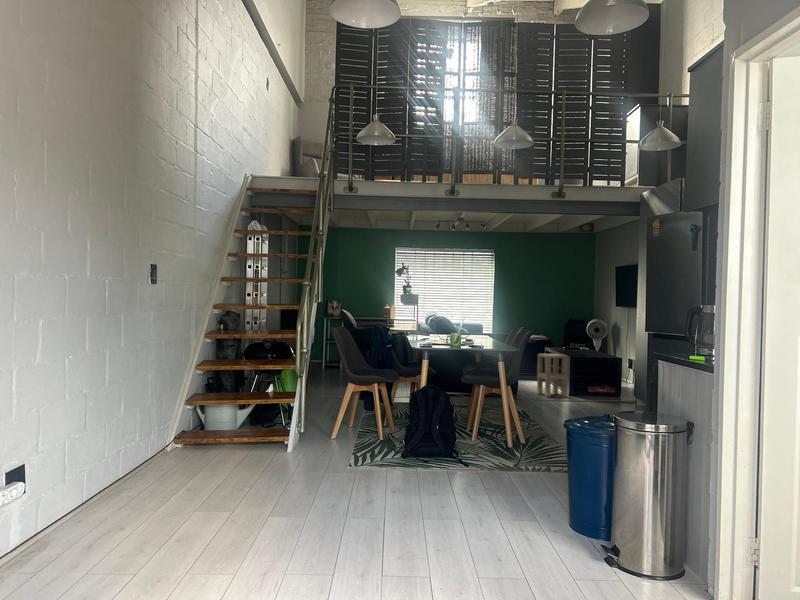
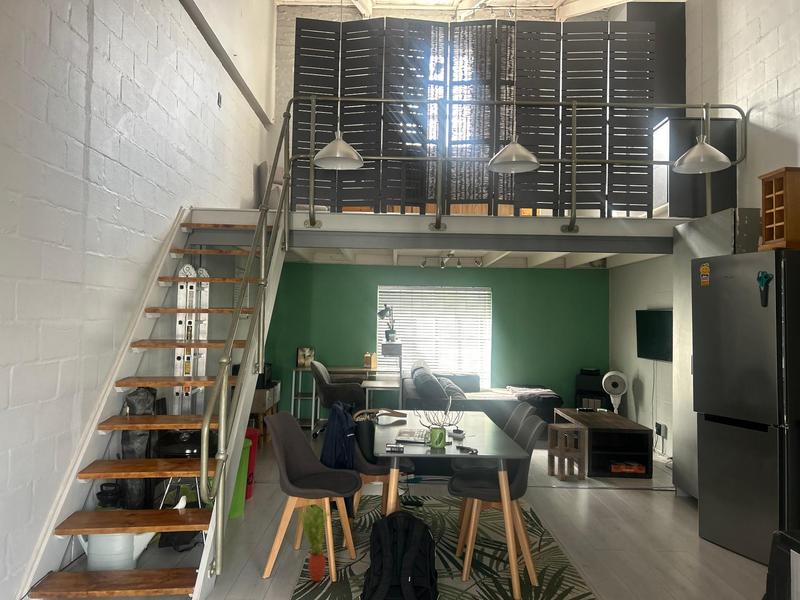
potted plant: none [354,385,378,442] -> present [298,500,329,581]

